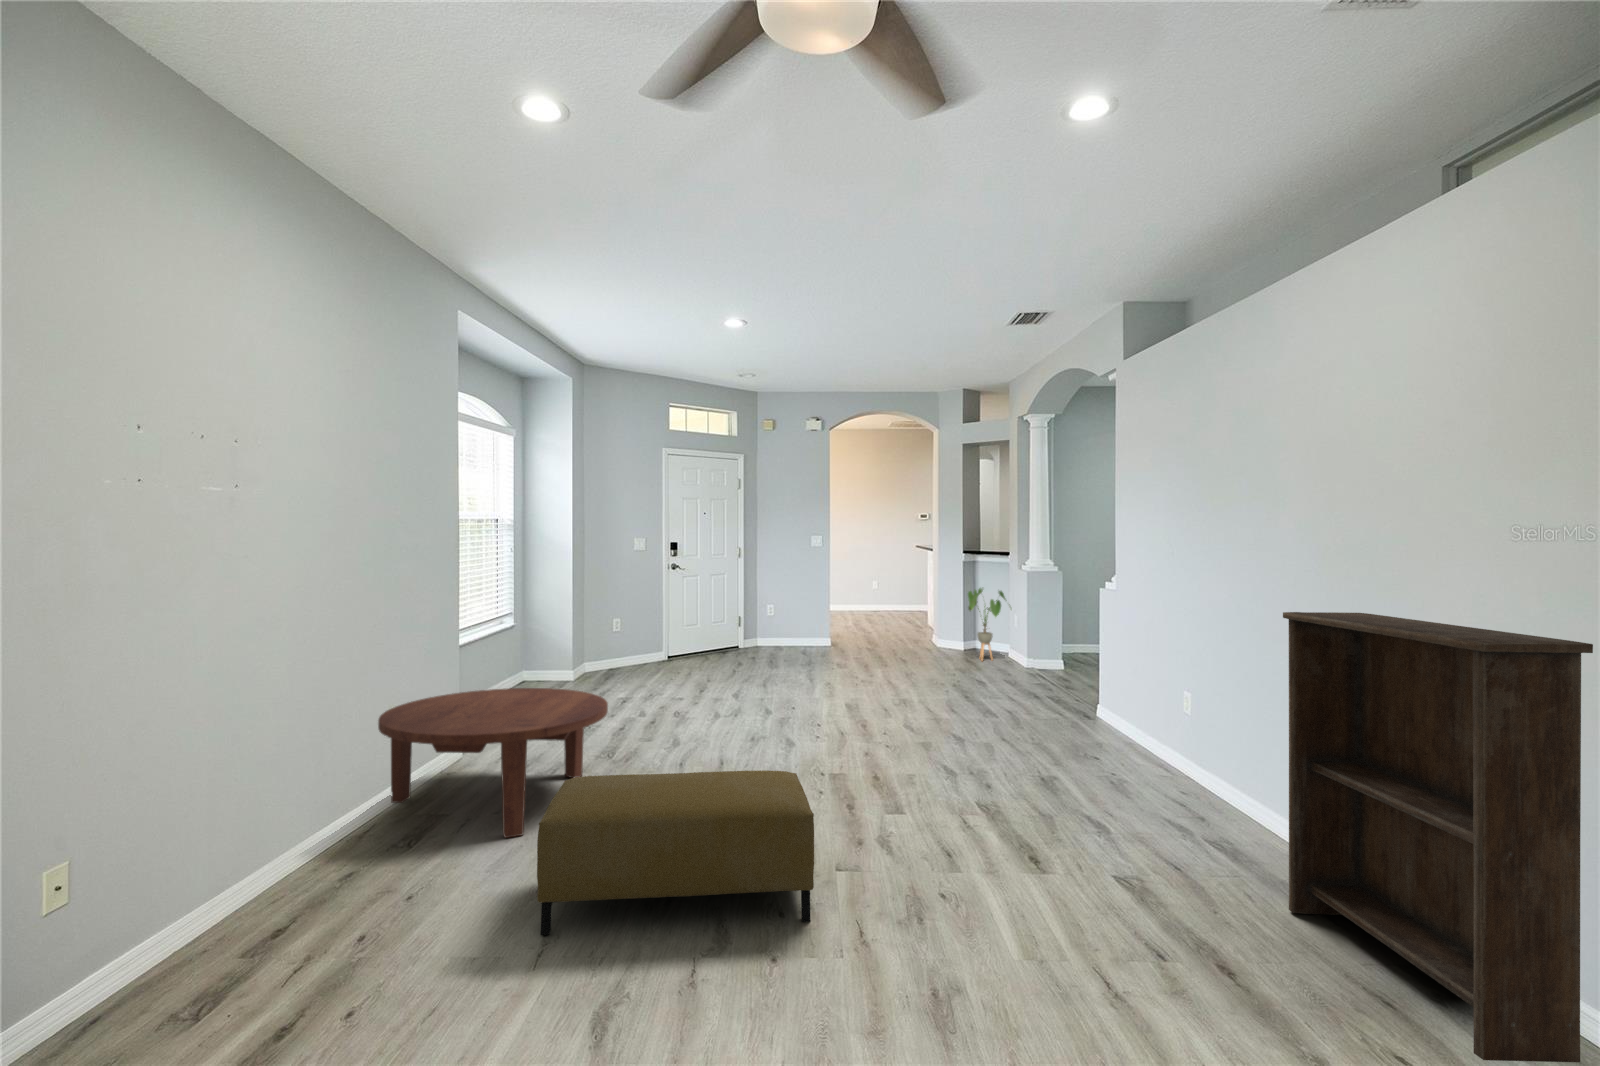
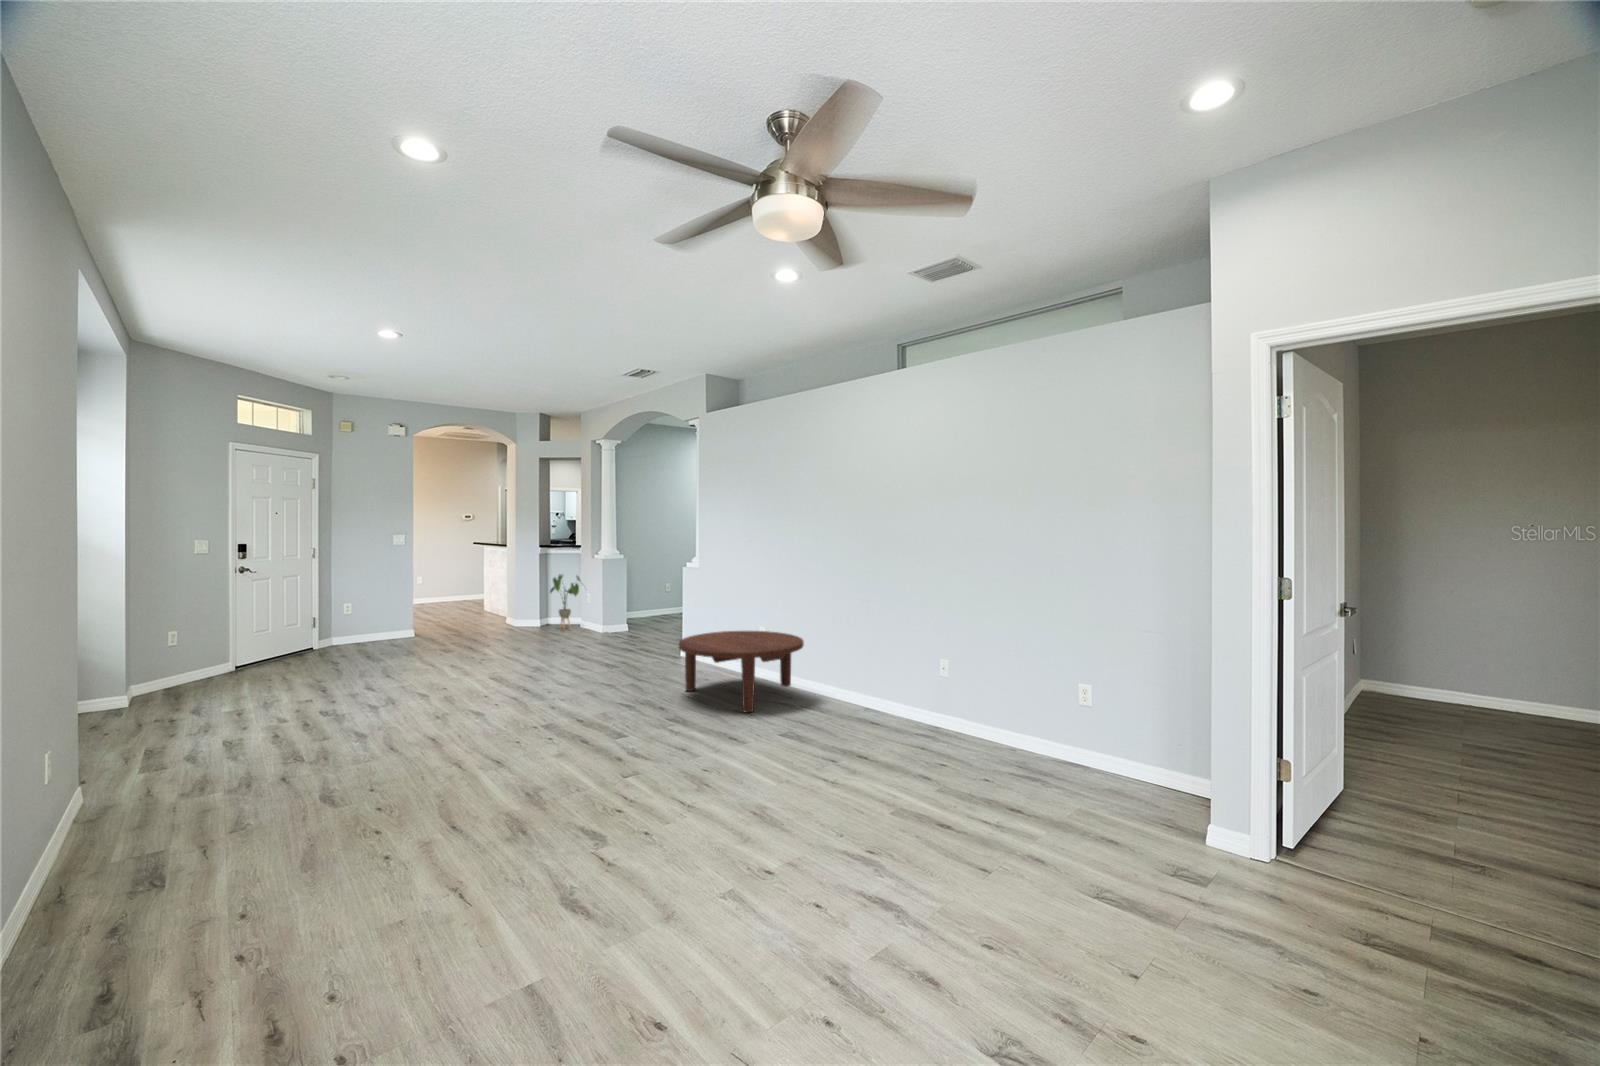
bookshelf: present [1283,612,1593,1062] -> none [853,580,978,763]
coffee table: present [378,688,608,838] -> present [679,631,804,712]
ottoman: present [537,770,814,935] -> none [412,720,645,885]

